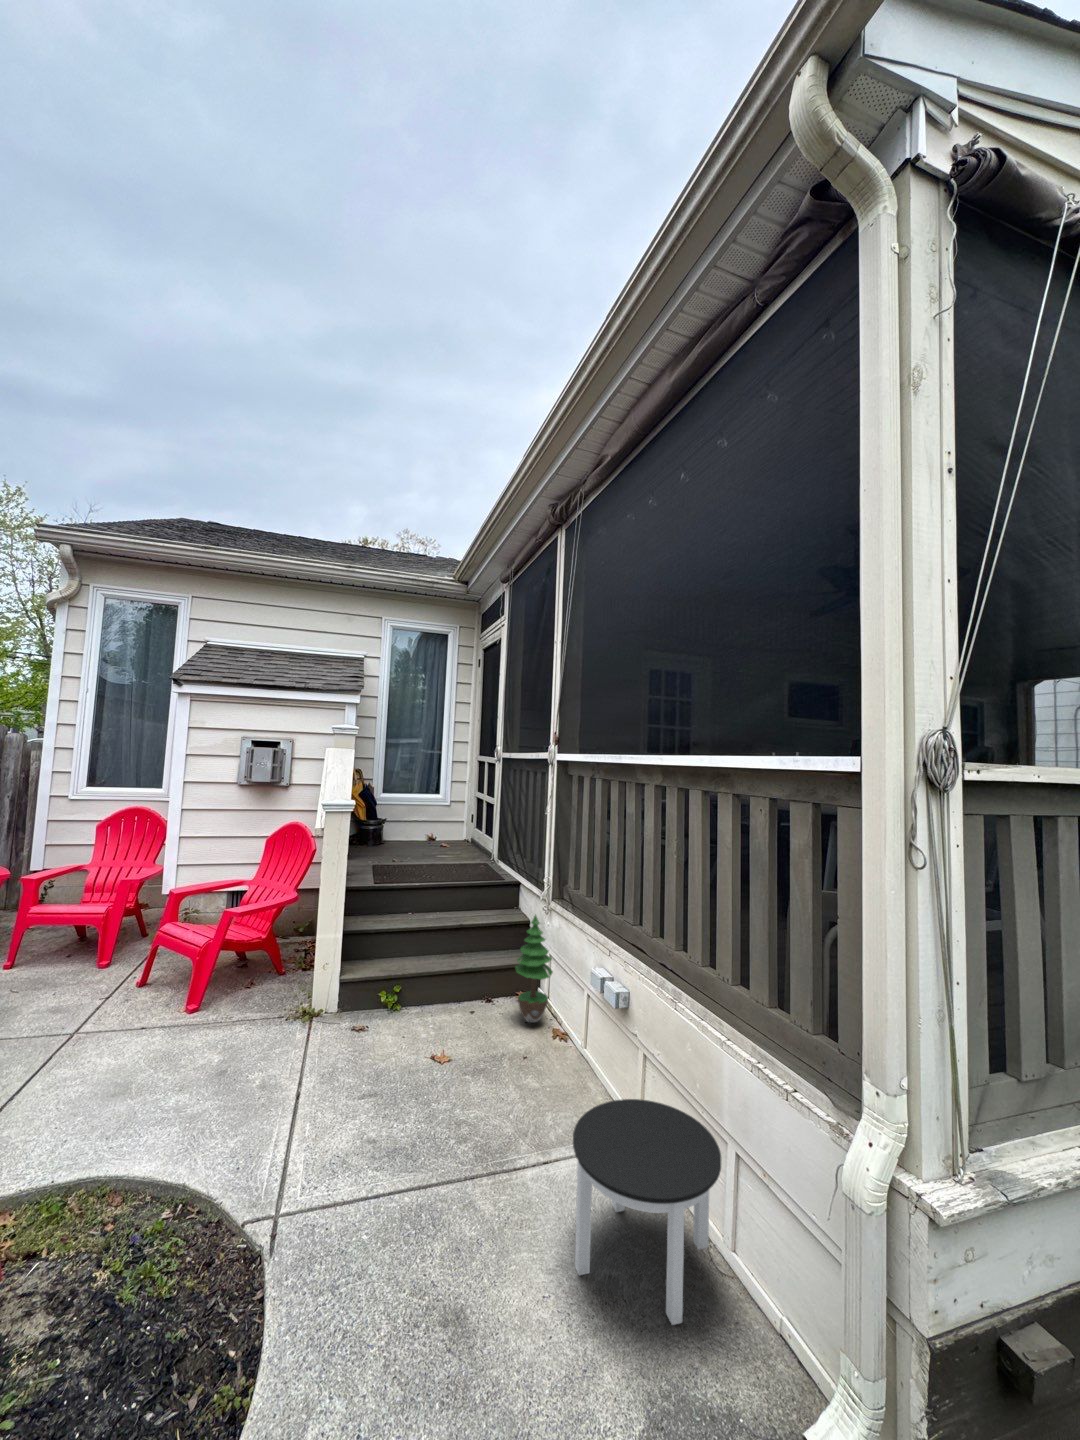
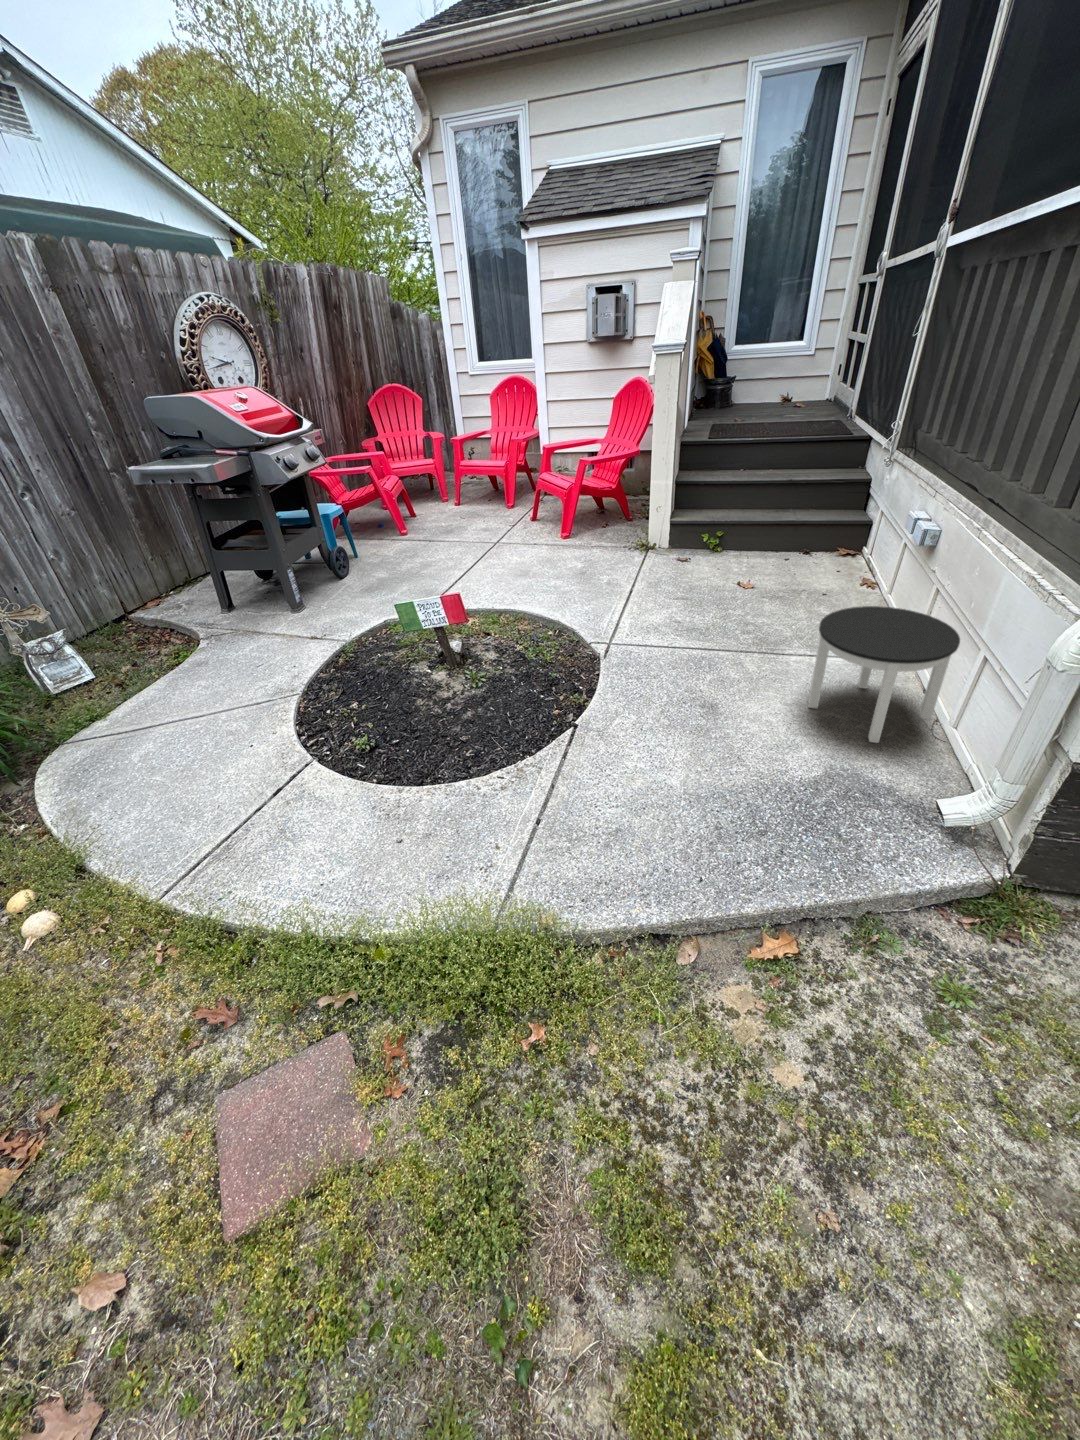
potted tree: present [515,915,553,1023] -> none [834,462,878,573]

